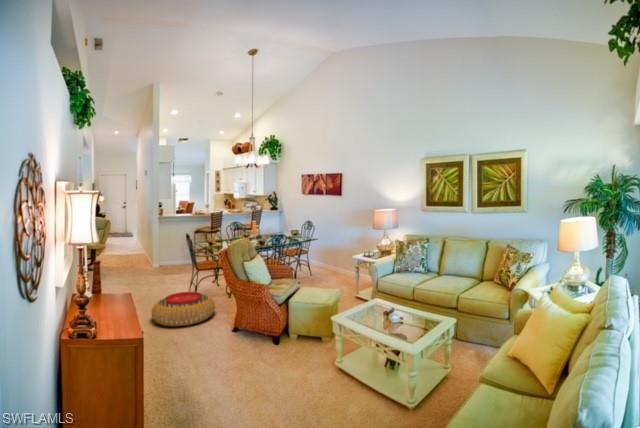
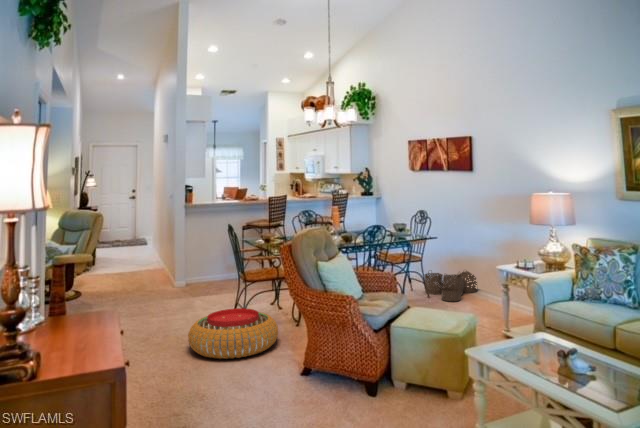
woven basket: none [311,260,344,281] -> present [425,271,477,301]

